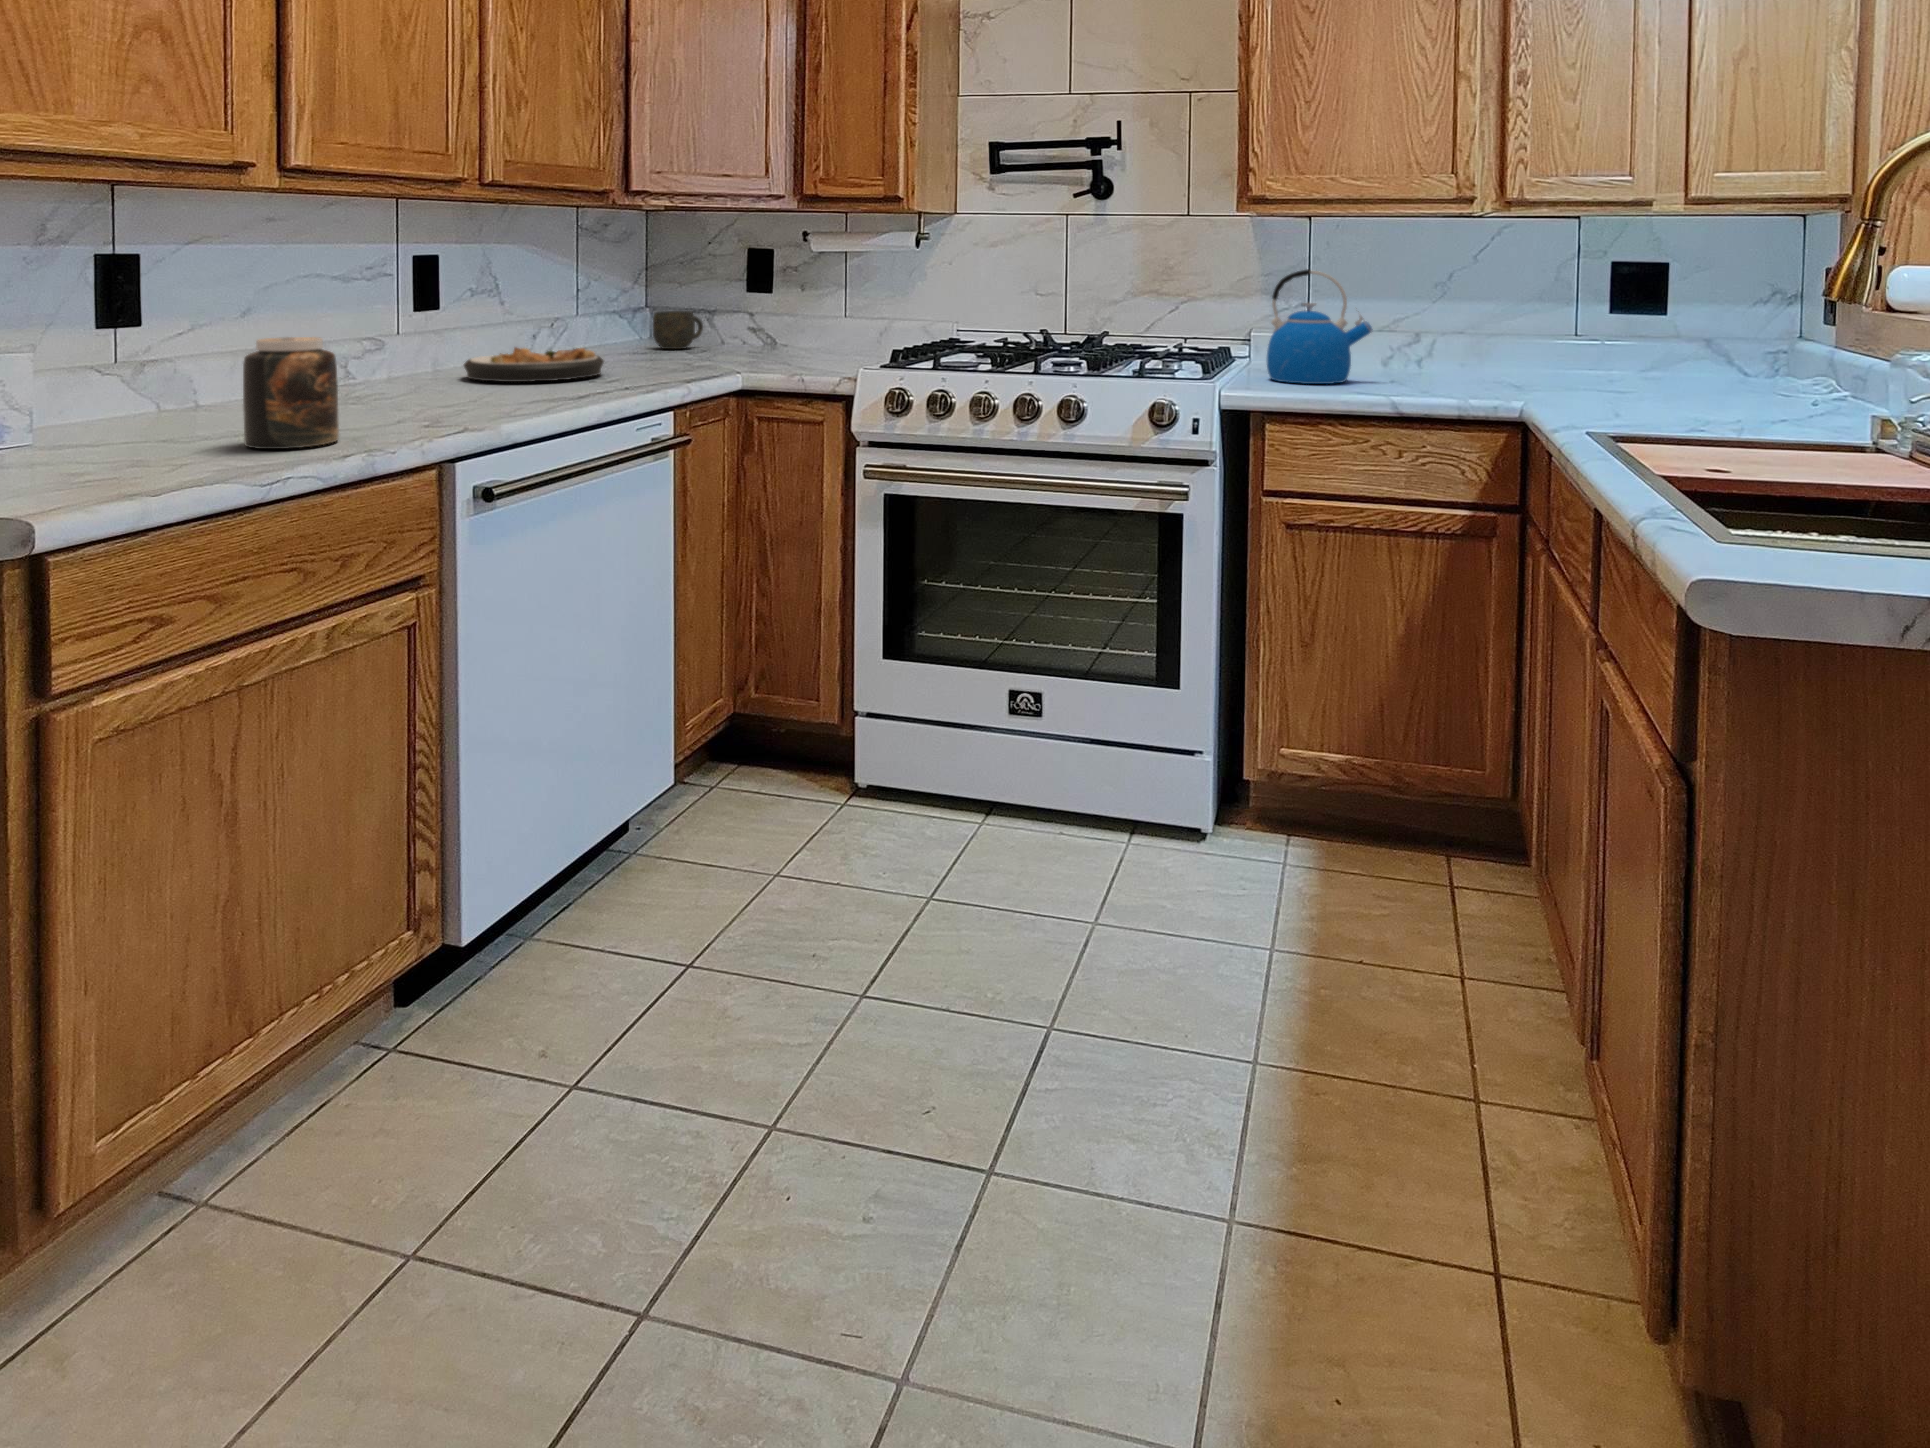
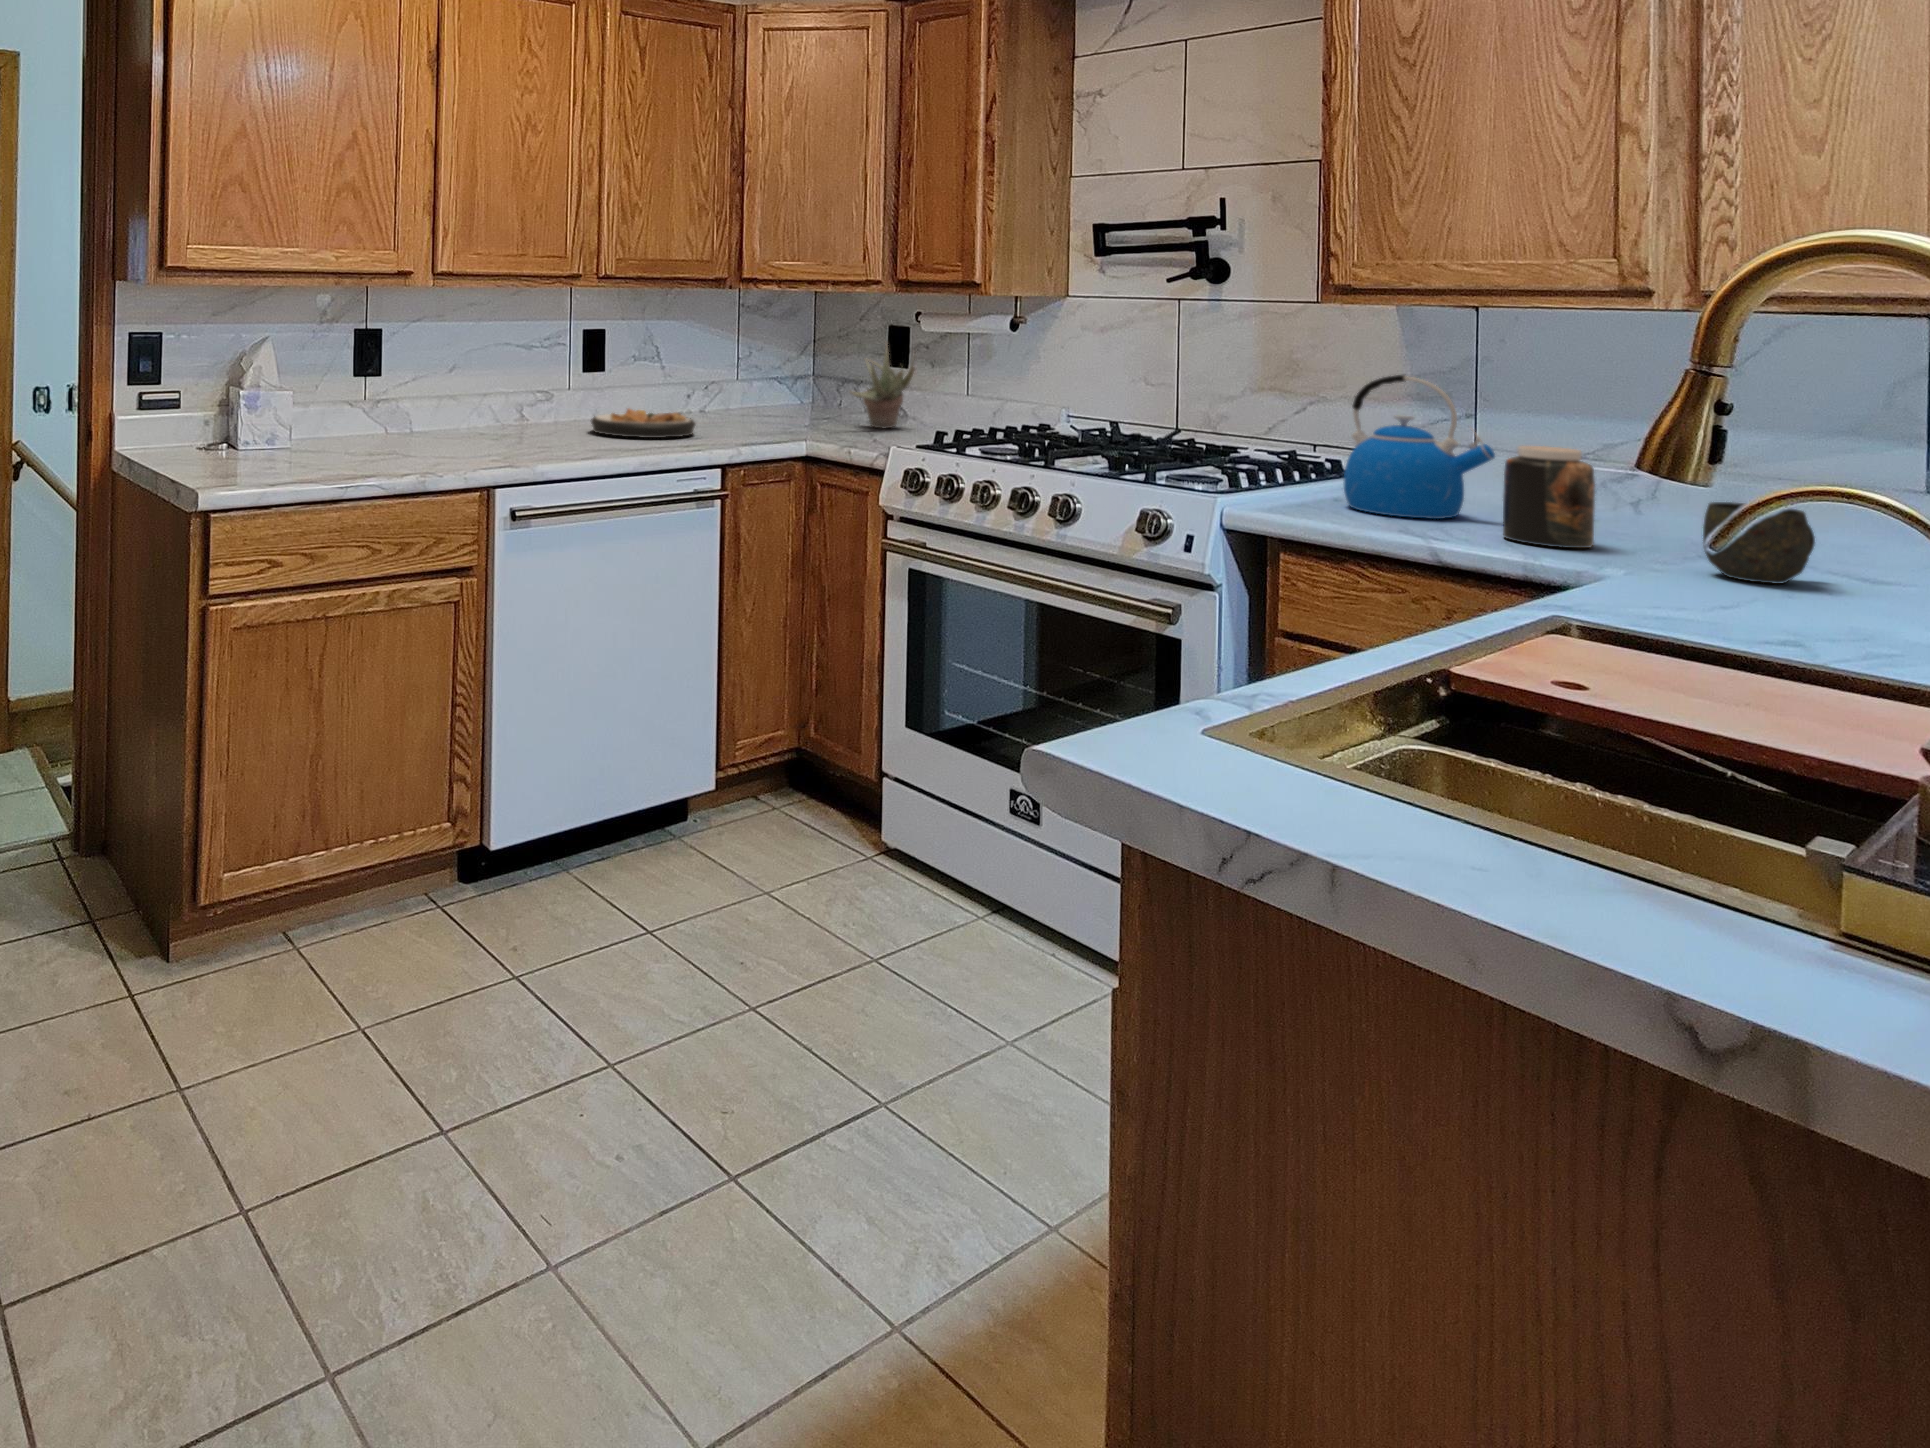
succulent plant: none [745,259,804,352] -> present [850,344,915,429]
mug: present [653,311,703,349] -> present [1703,502,1815,584]
jar: present [243,337,339,449] -> present [1503,446,1595,548]

